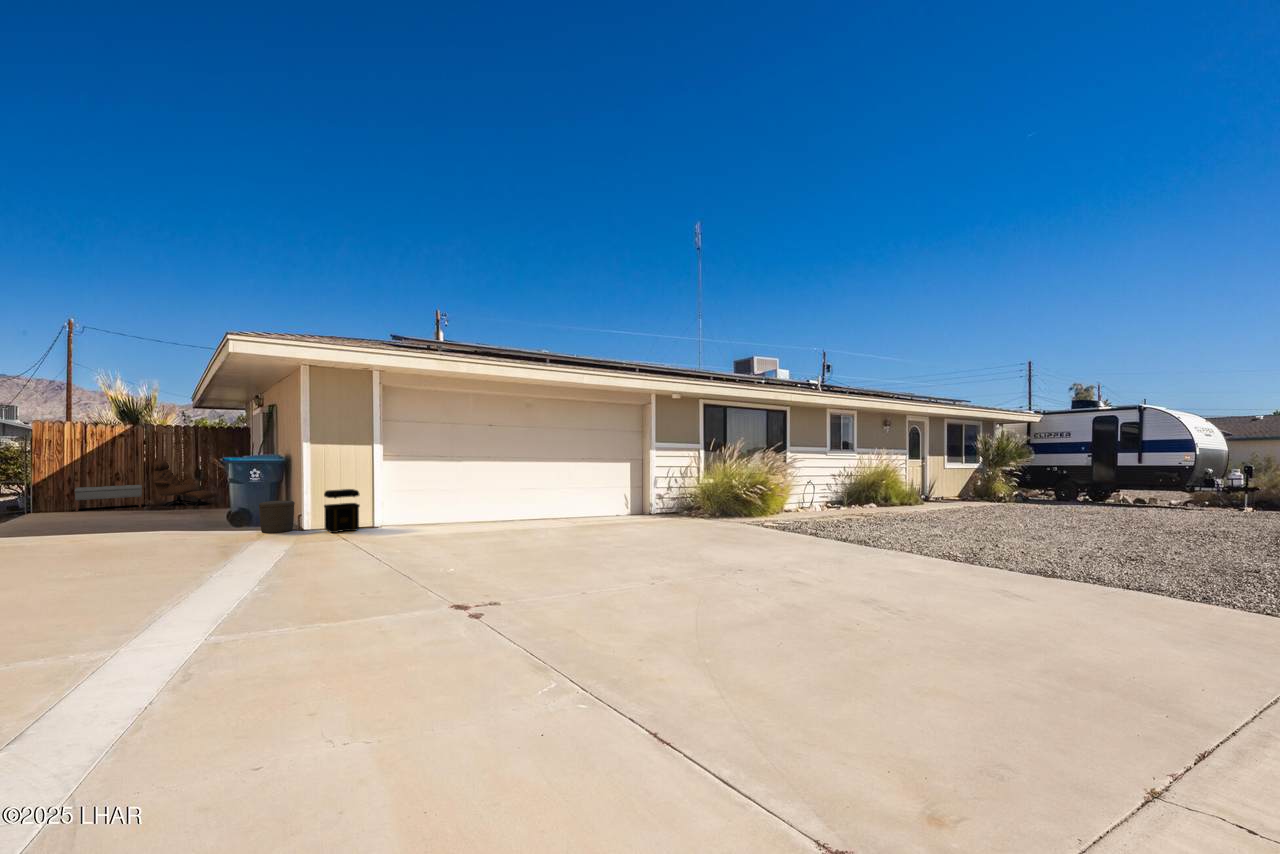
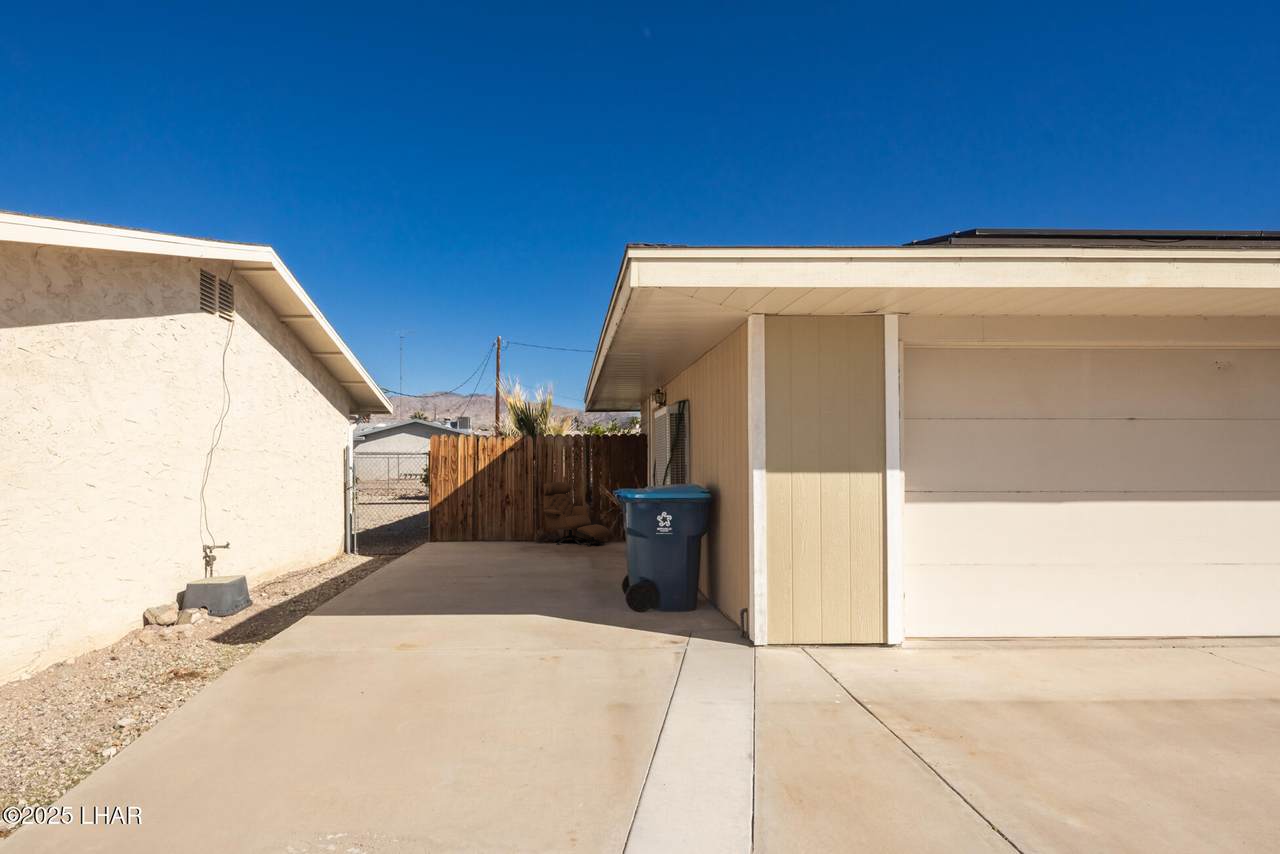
bench: present [74,484,142,512] -> none [466,513,532,546]
toolbox: present [324,489,360,533] -> none [793,566,871,666]
woven basket: present [259,501,295,533] -> none [676,577,736,645]

